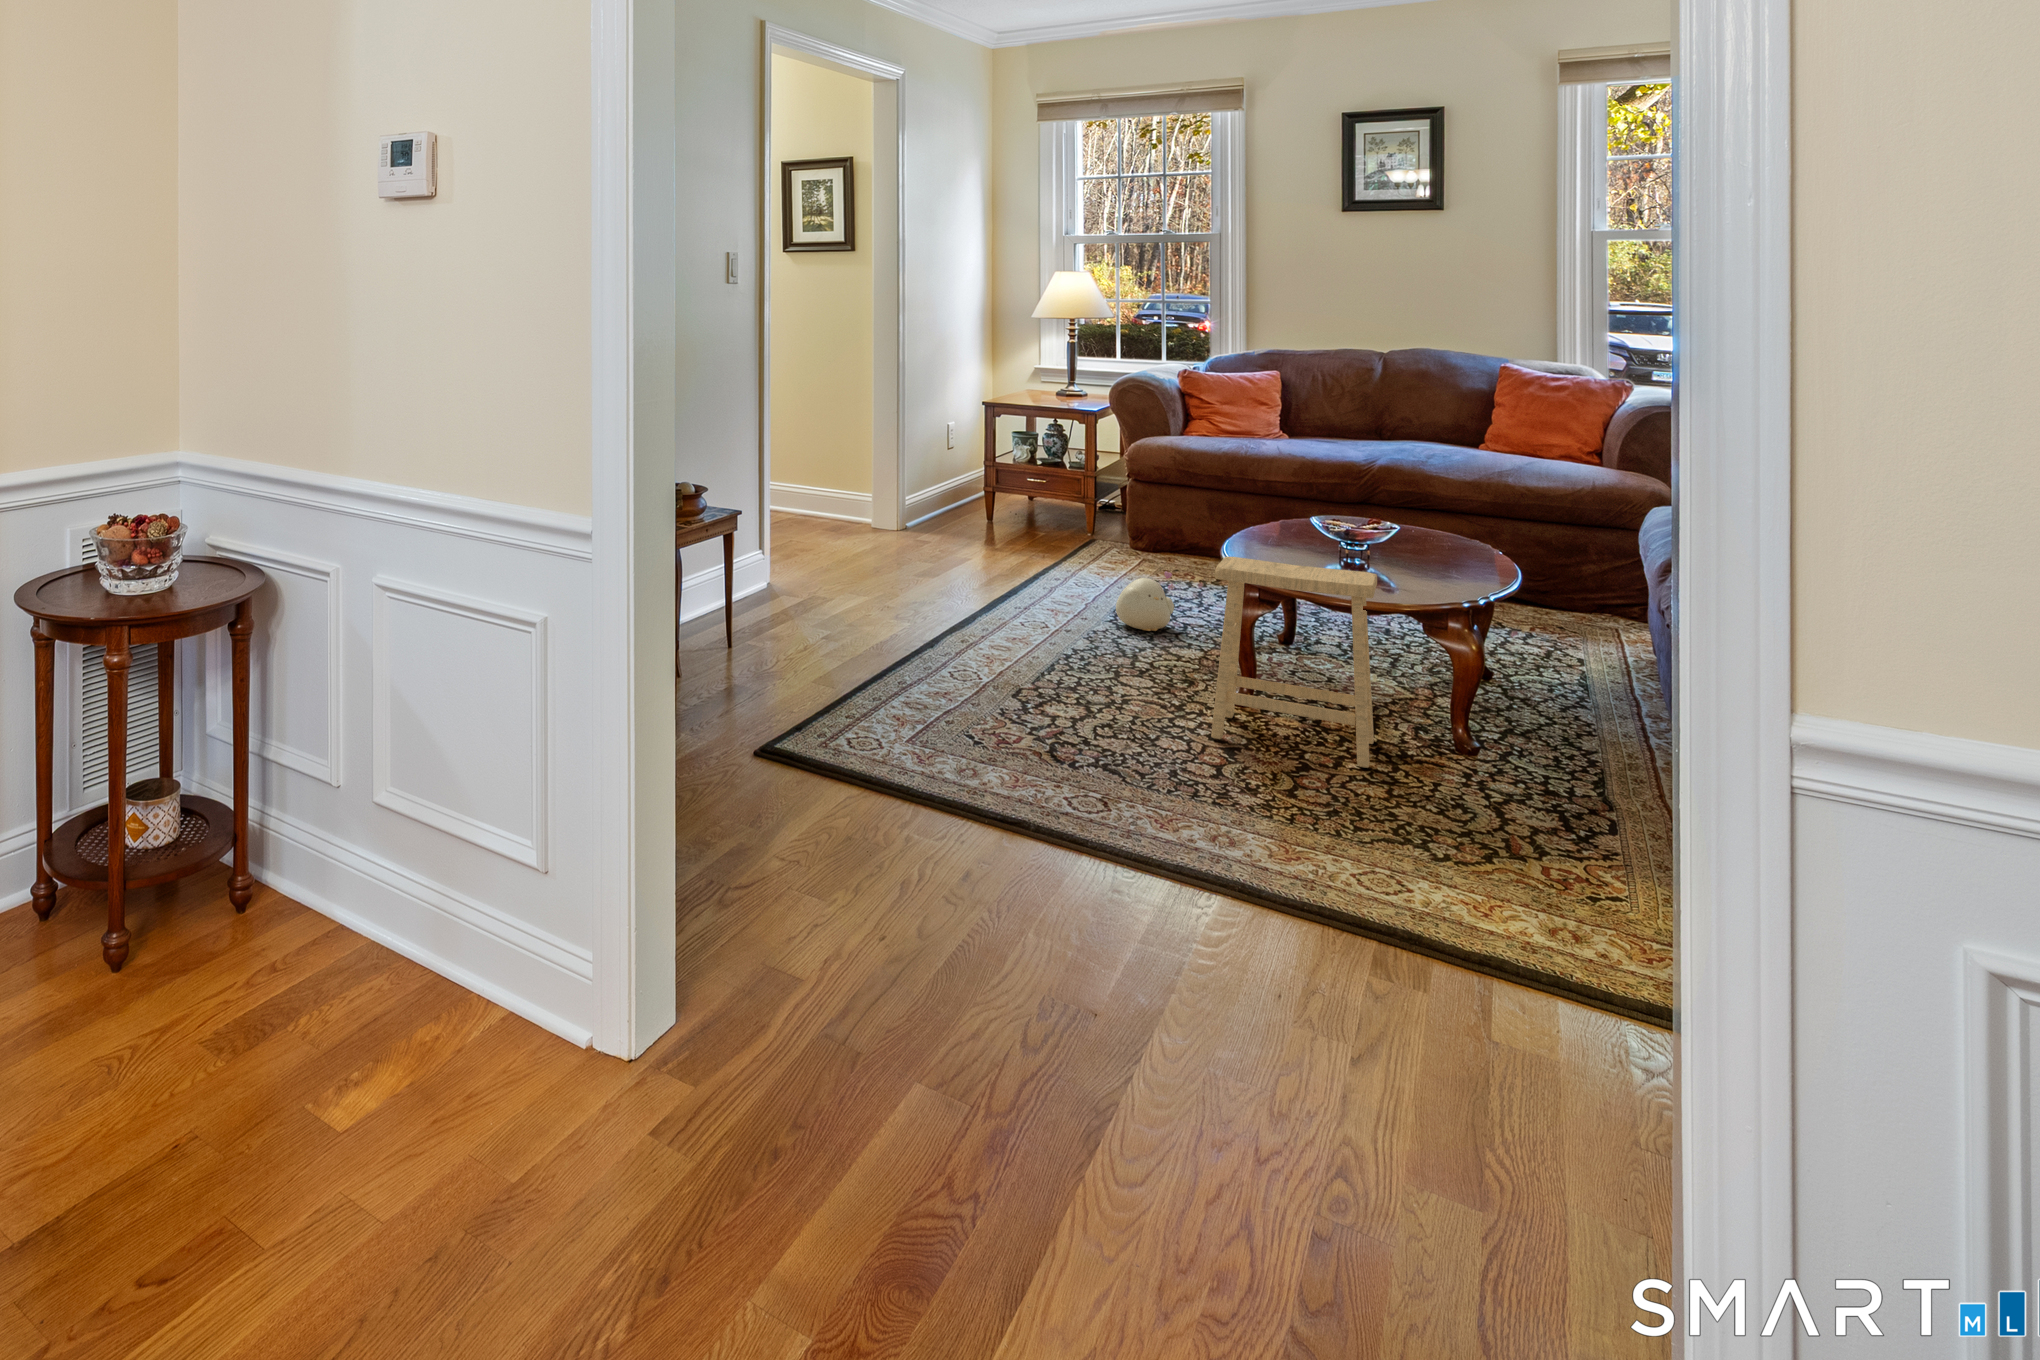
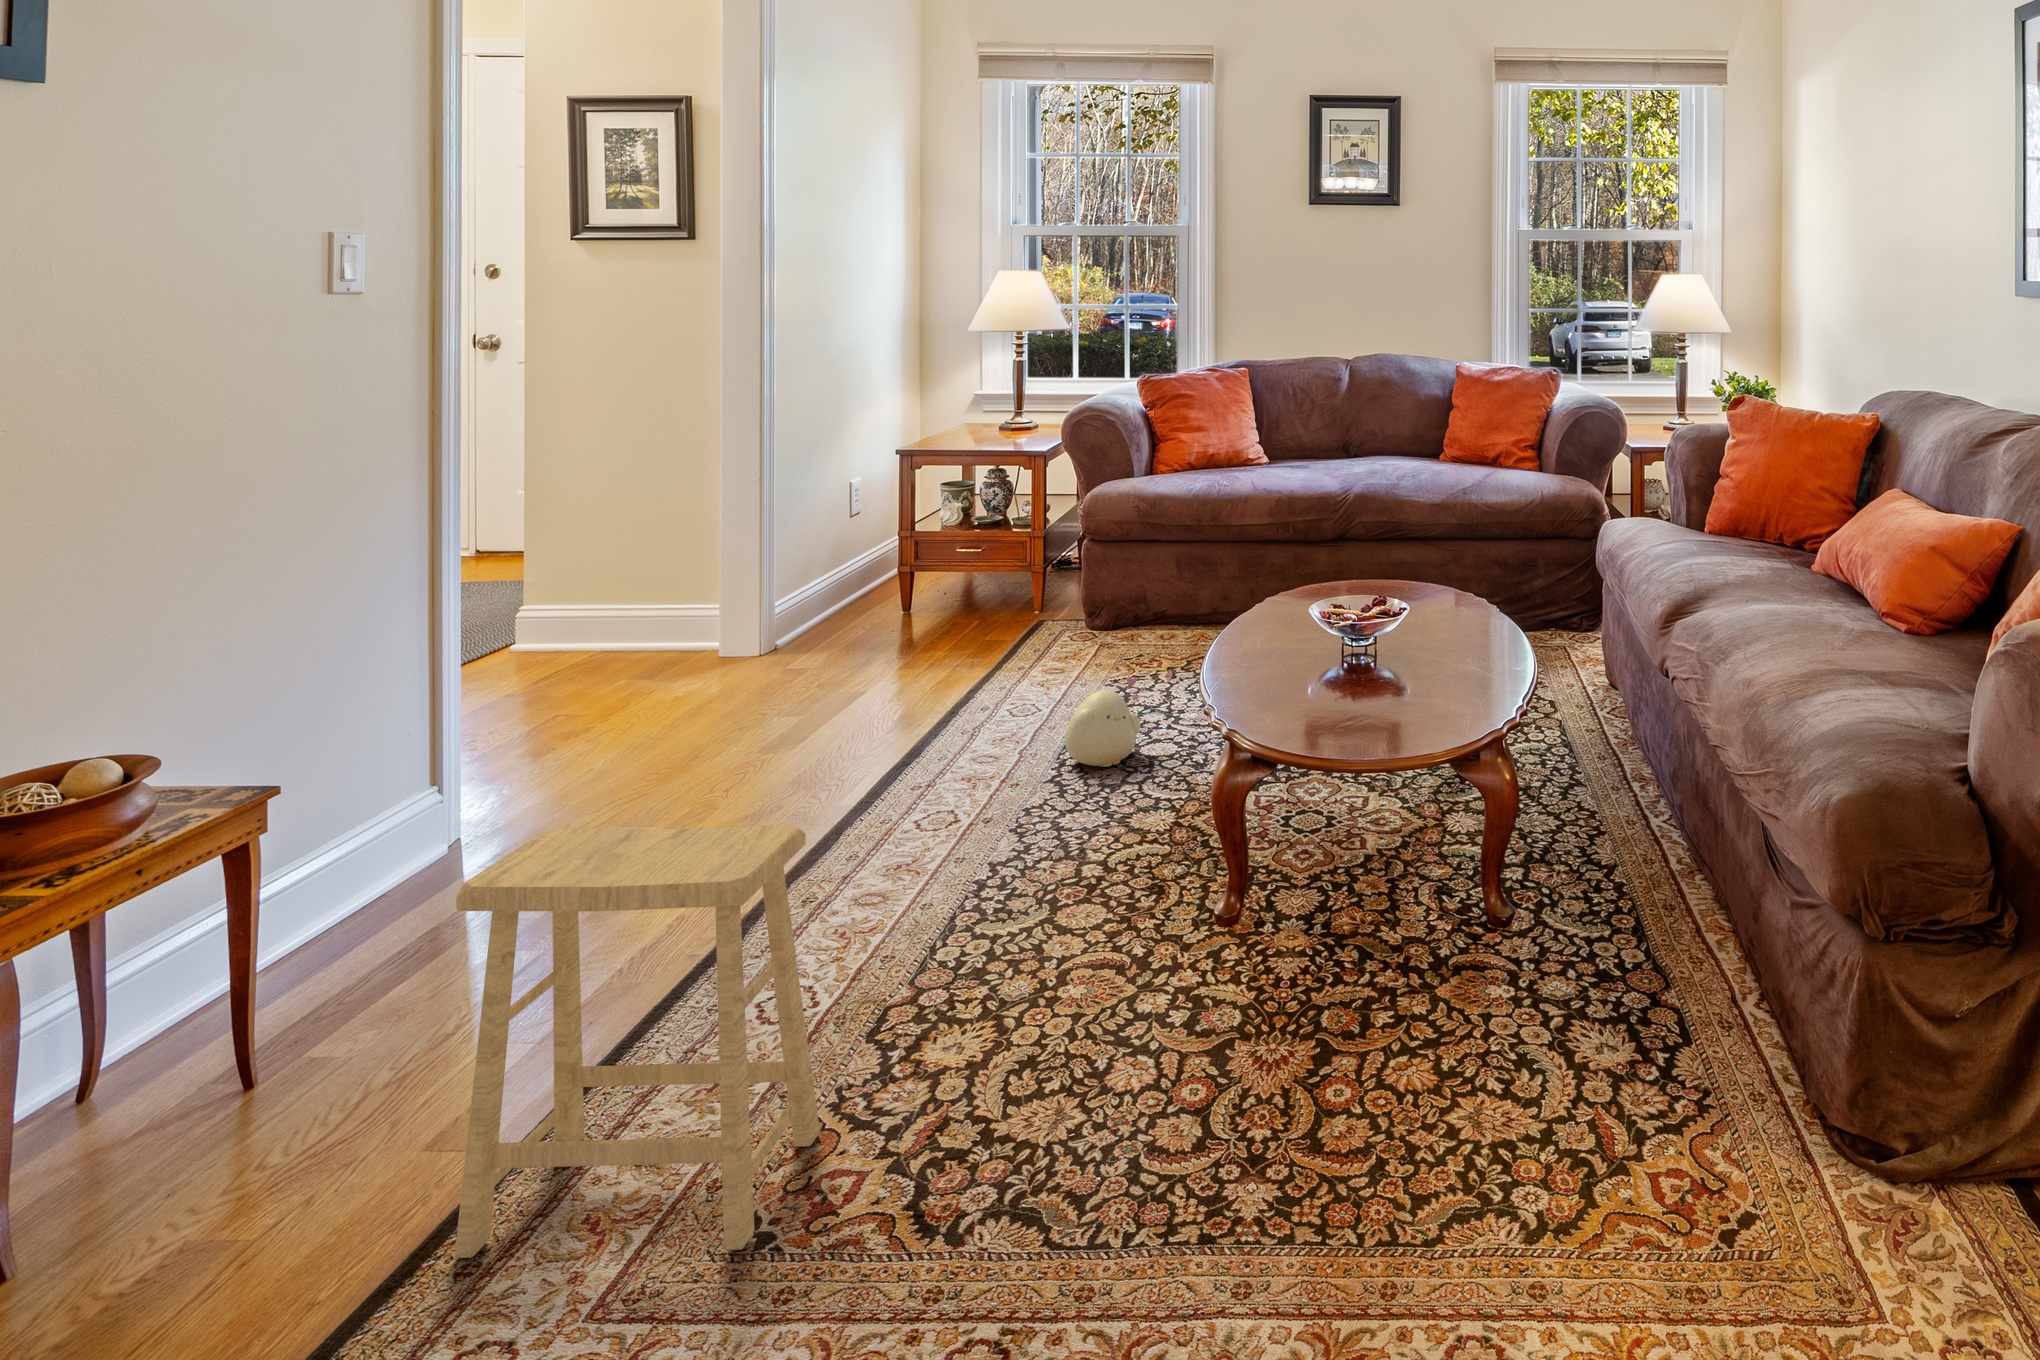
footstool: present [1211,557,1377,768] -> present [455,825,820,1258]

